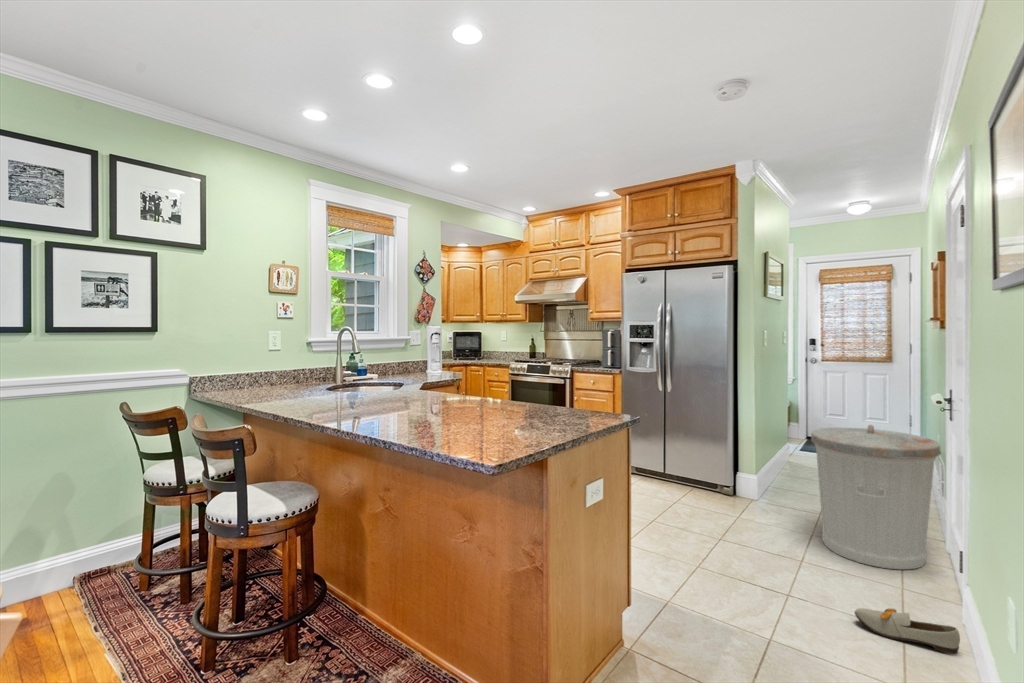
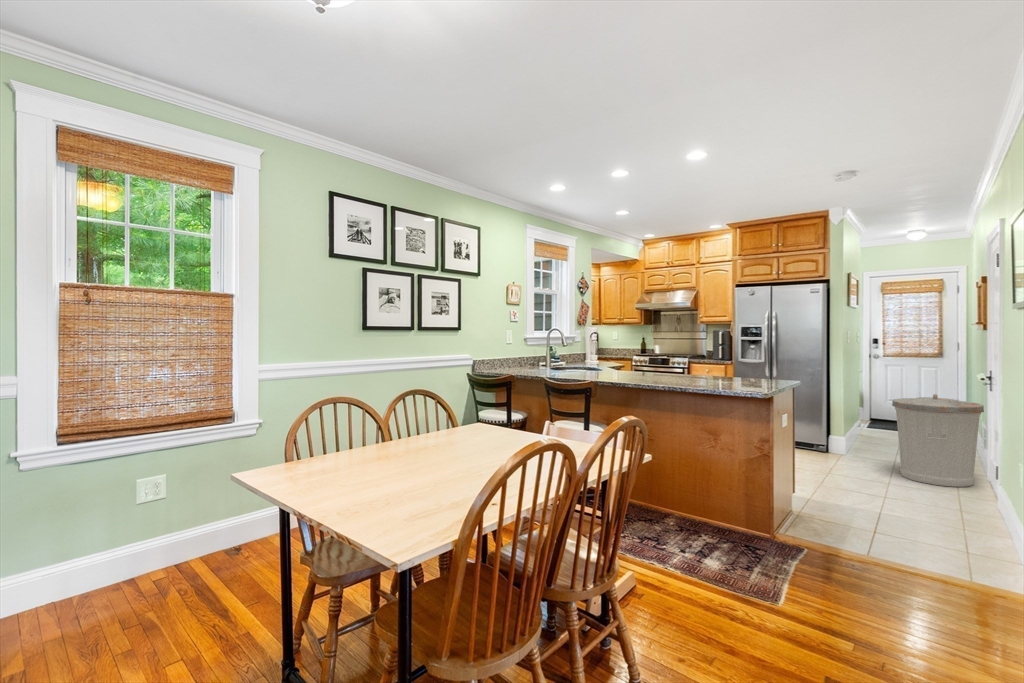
shoe: present [855,608,960,654] -> none [930,496,996,517]

